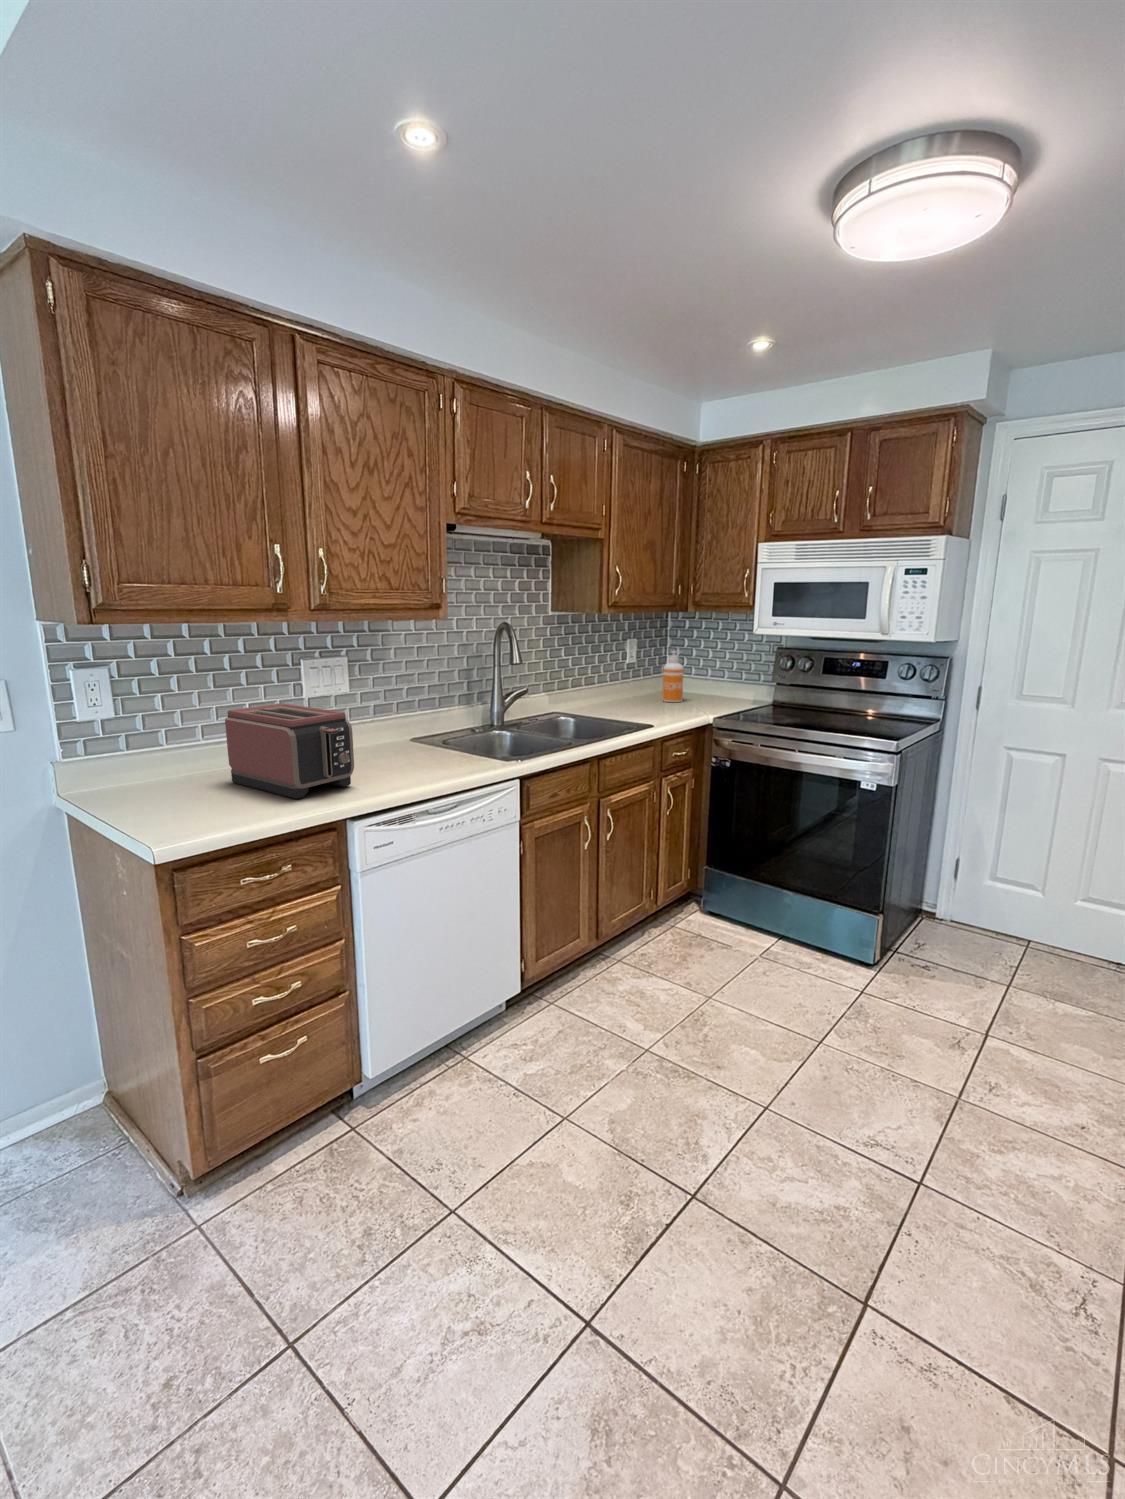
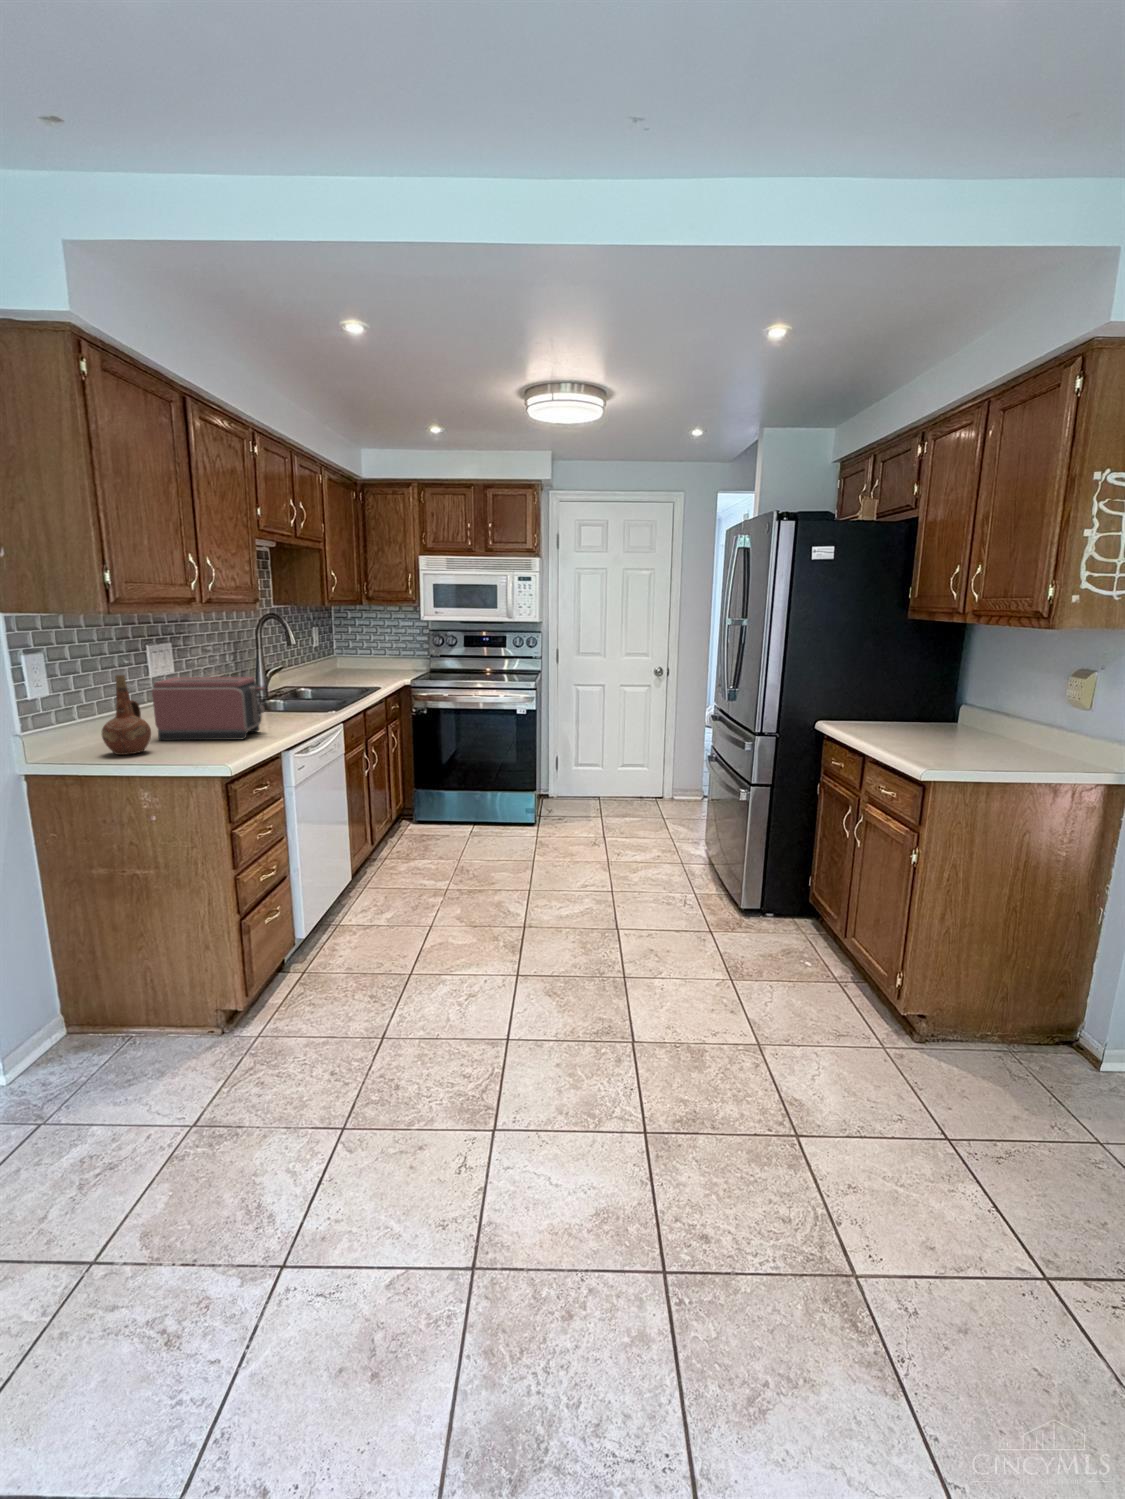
soap dispenser: present [662,651,684,702] -> none [347,636,365,676]
ceramic pitcher: none [113,702,176,803] -> present [102,675,151,755]

